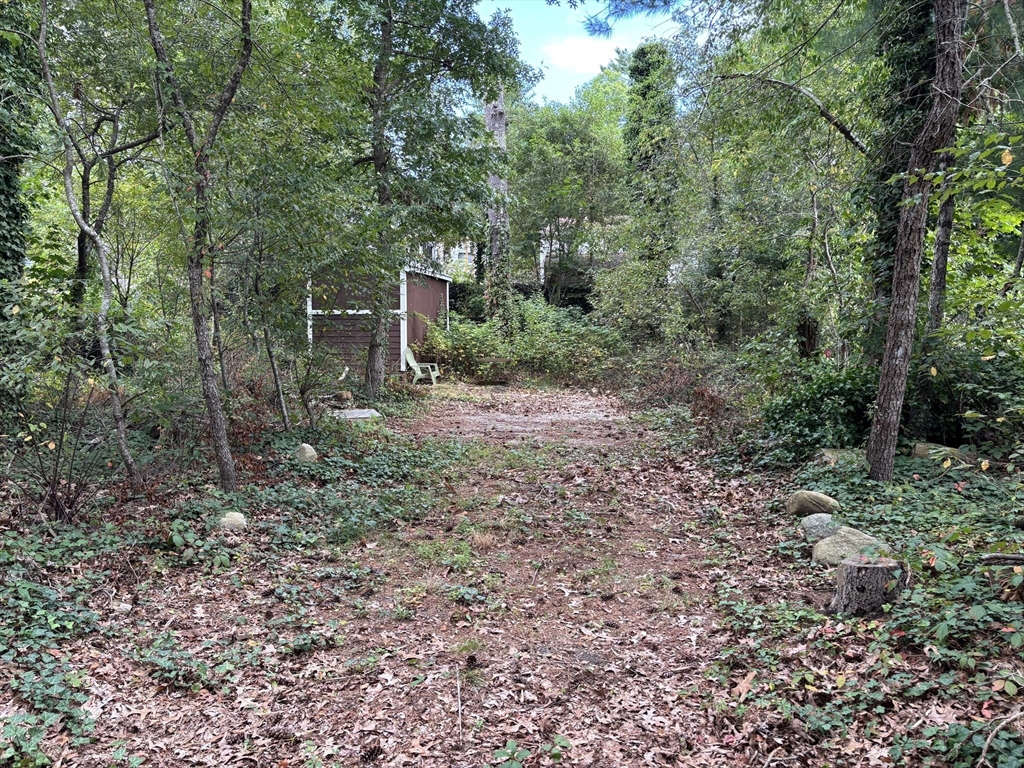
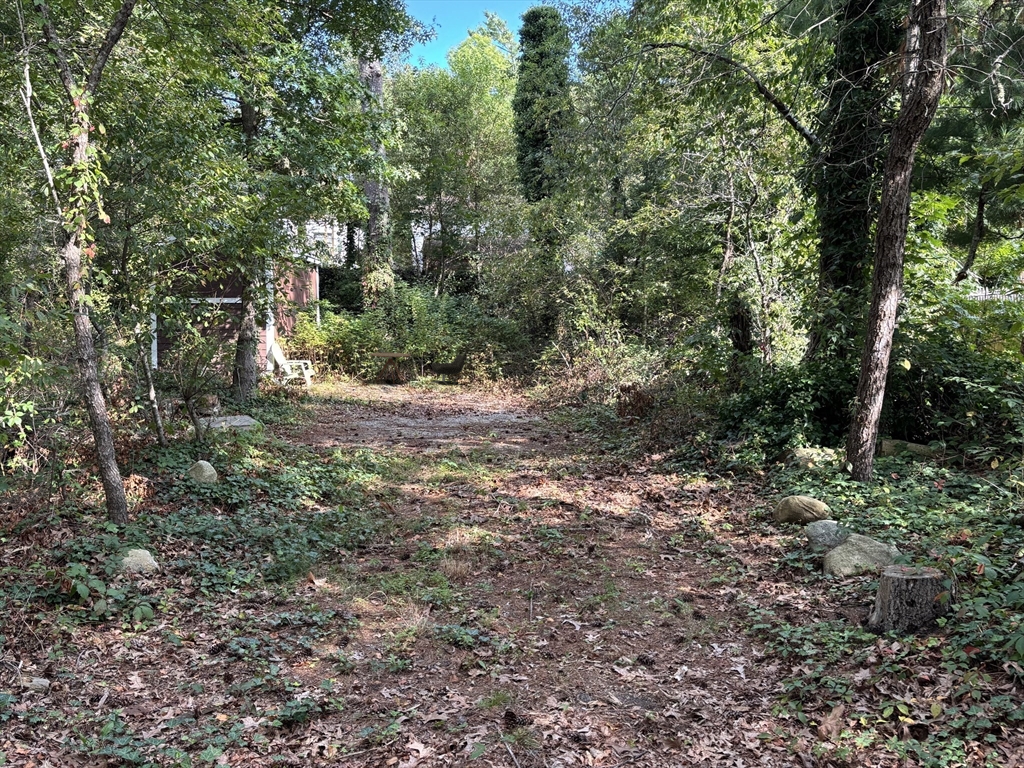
lounge chair: none [528,359,559,385] -> present [432,355,466,384]

